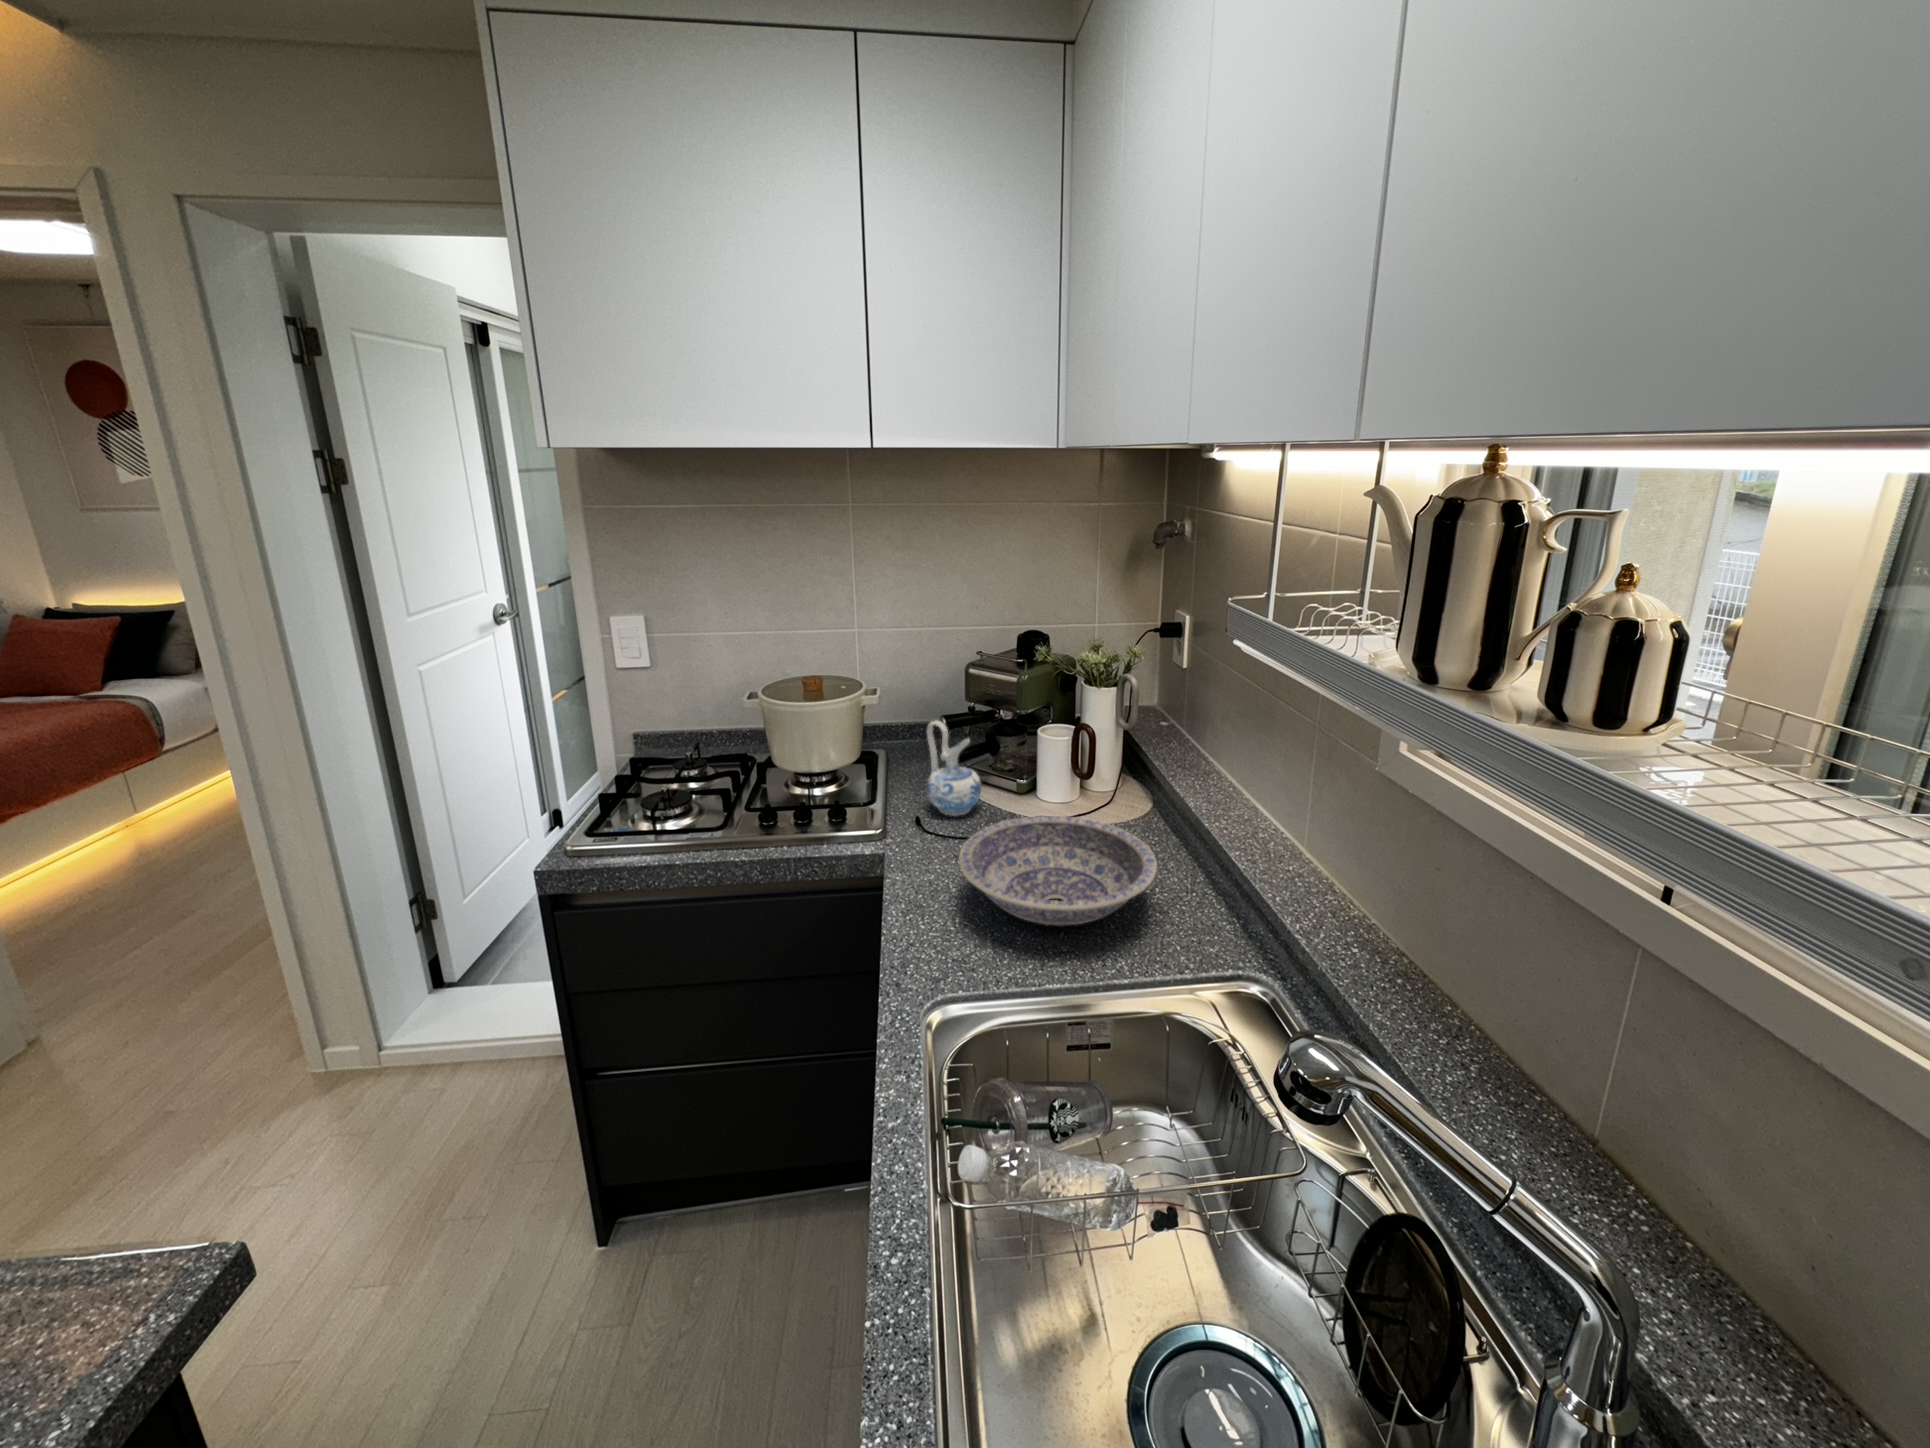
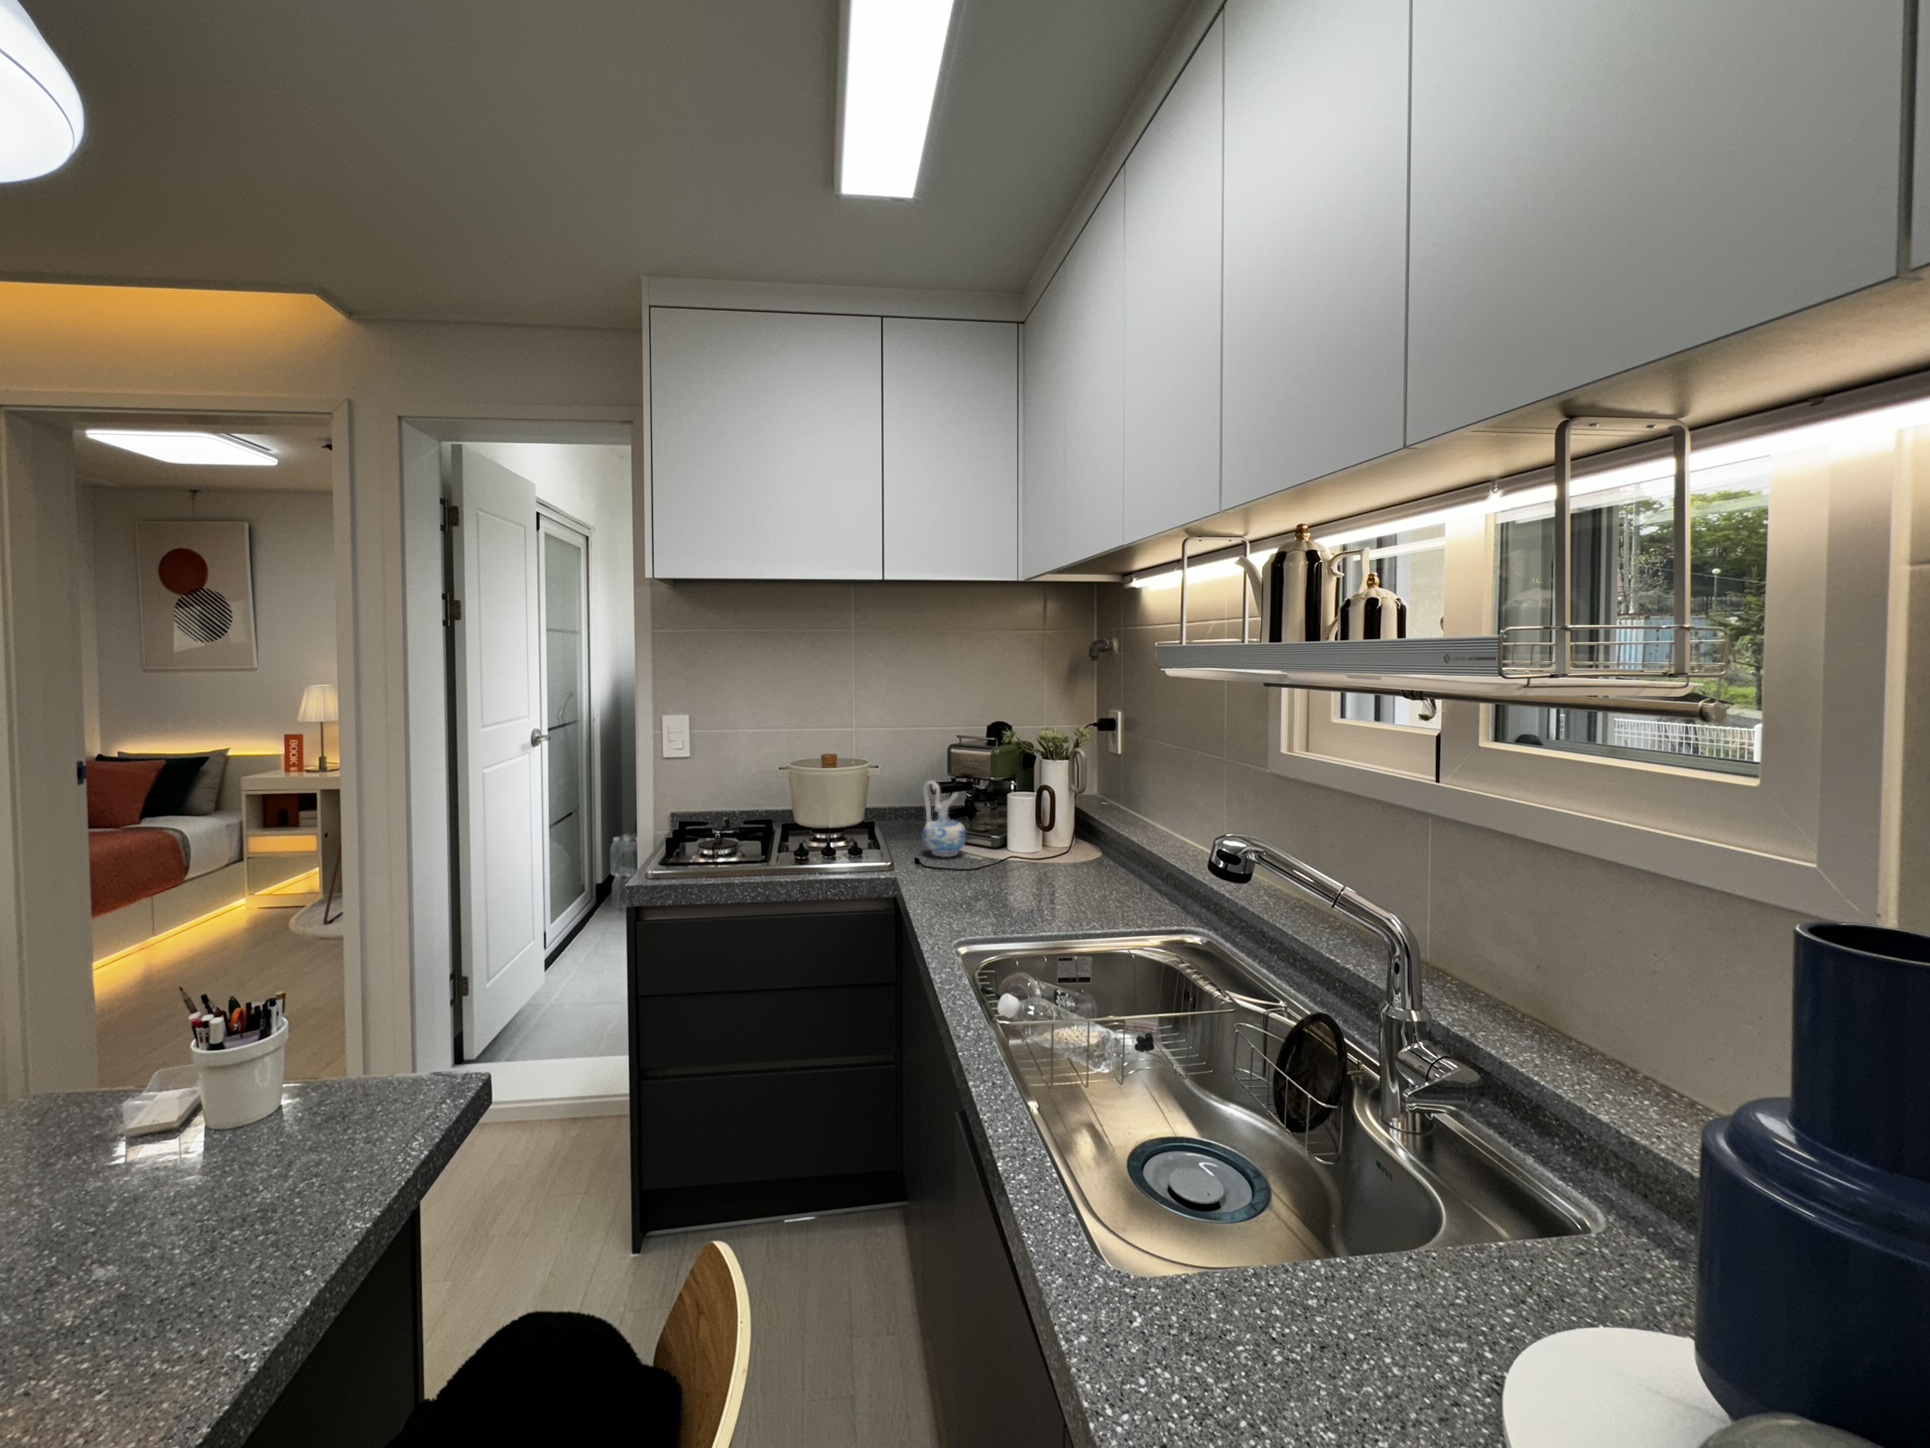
bowl: present [959,816,1157,926] -> none [966,840,1116,901]

